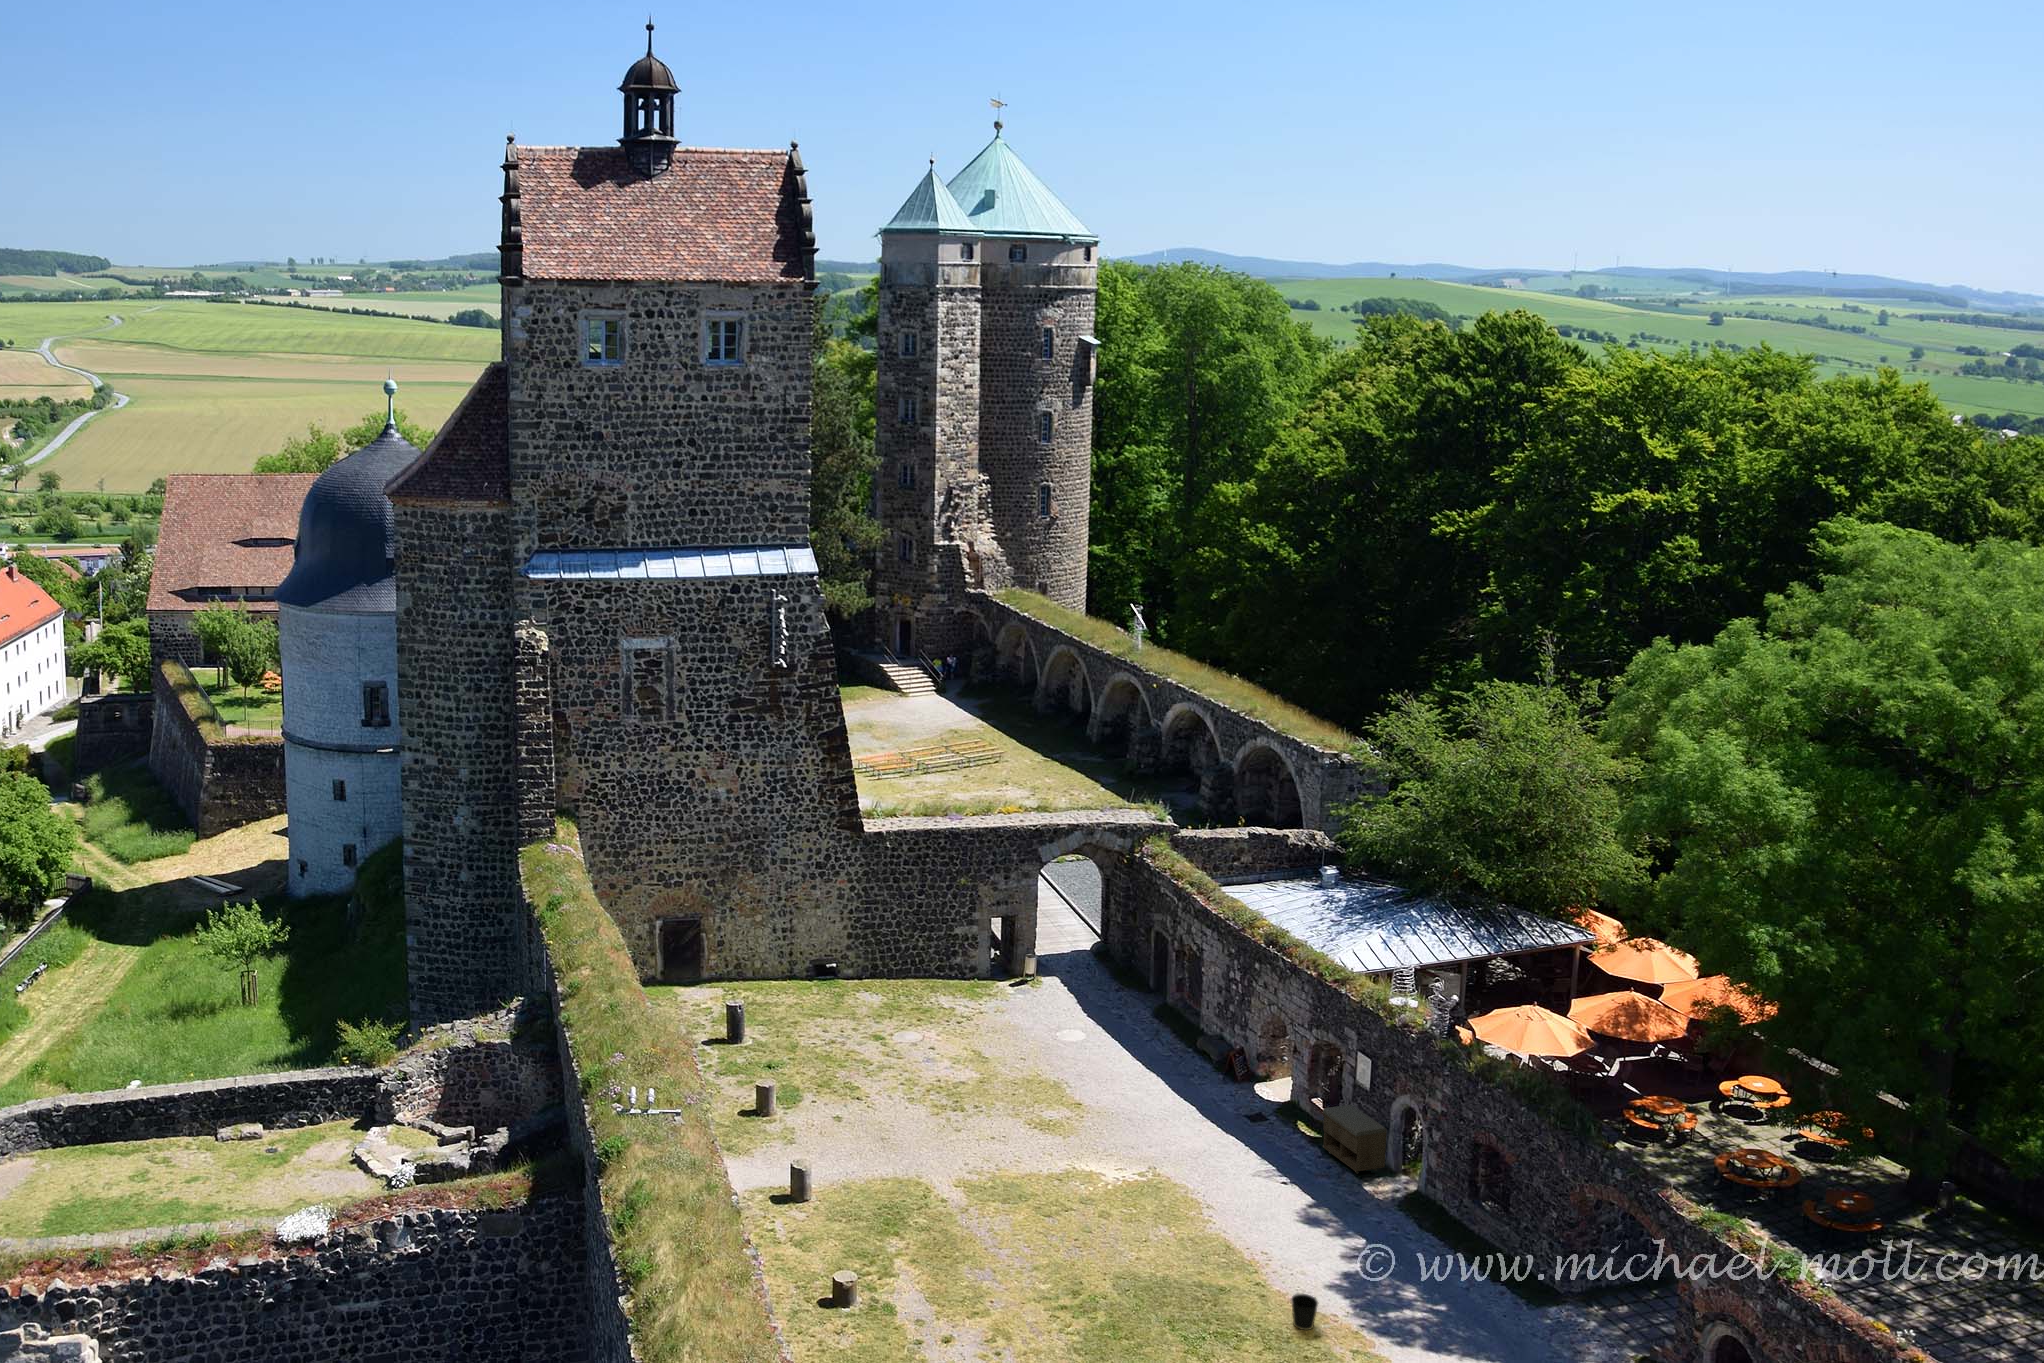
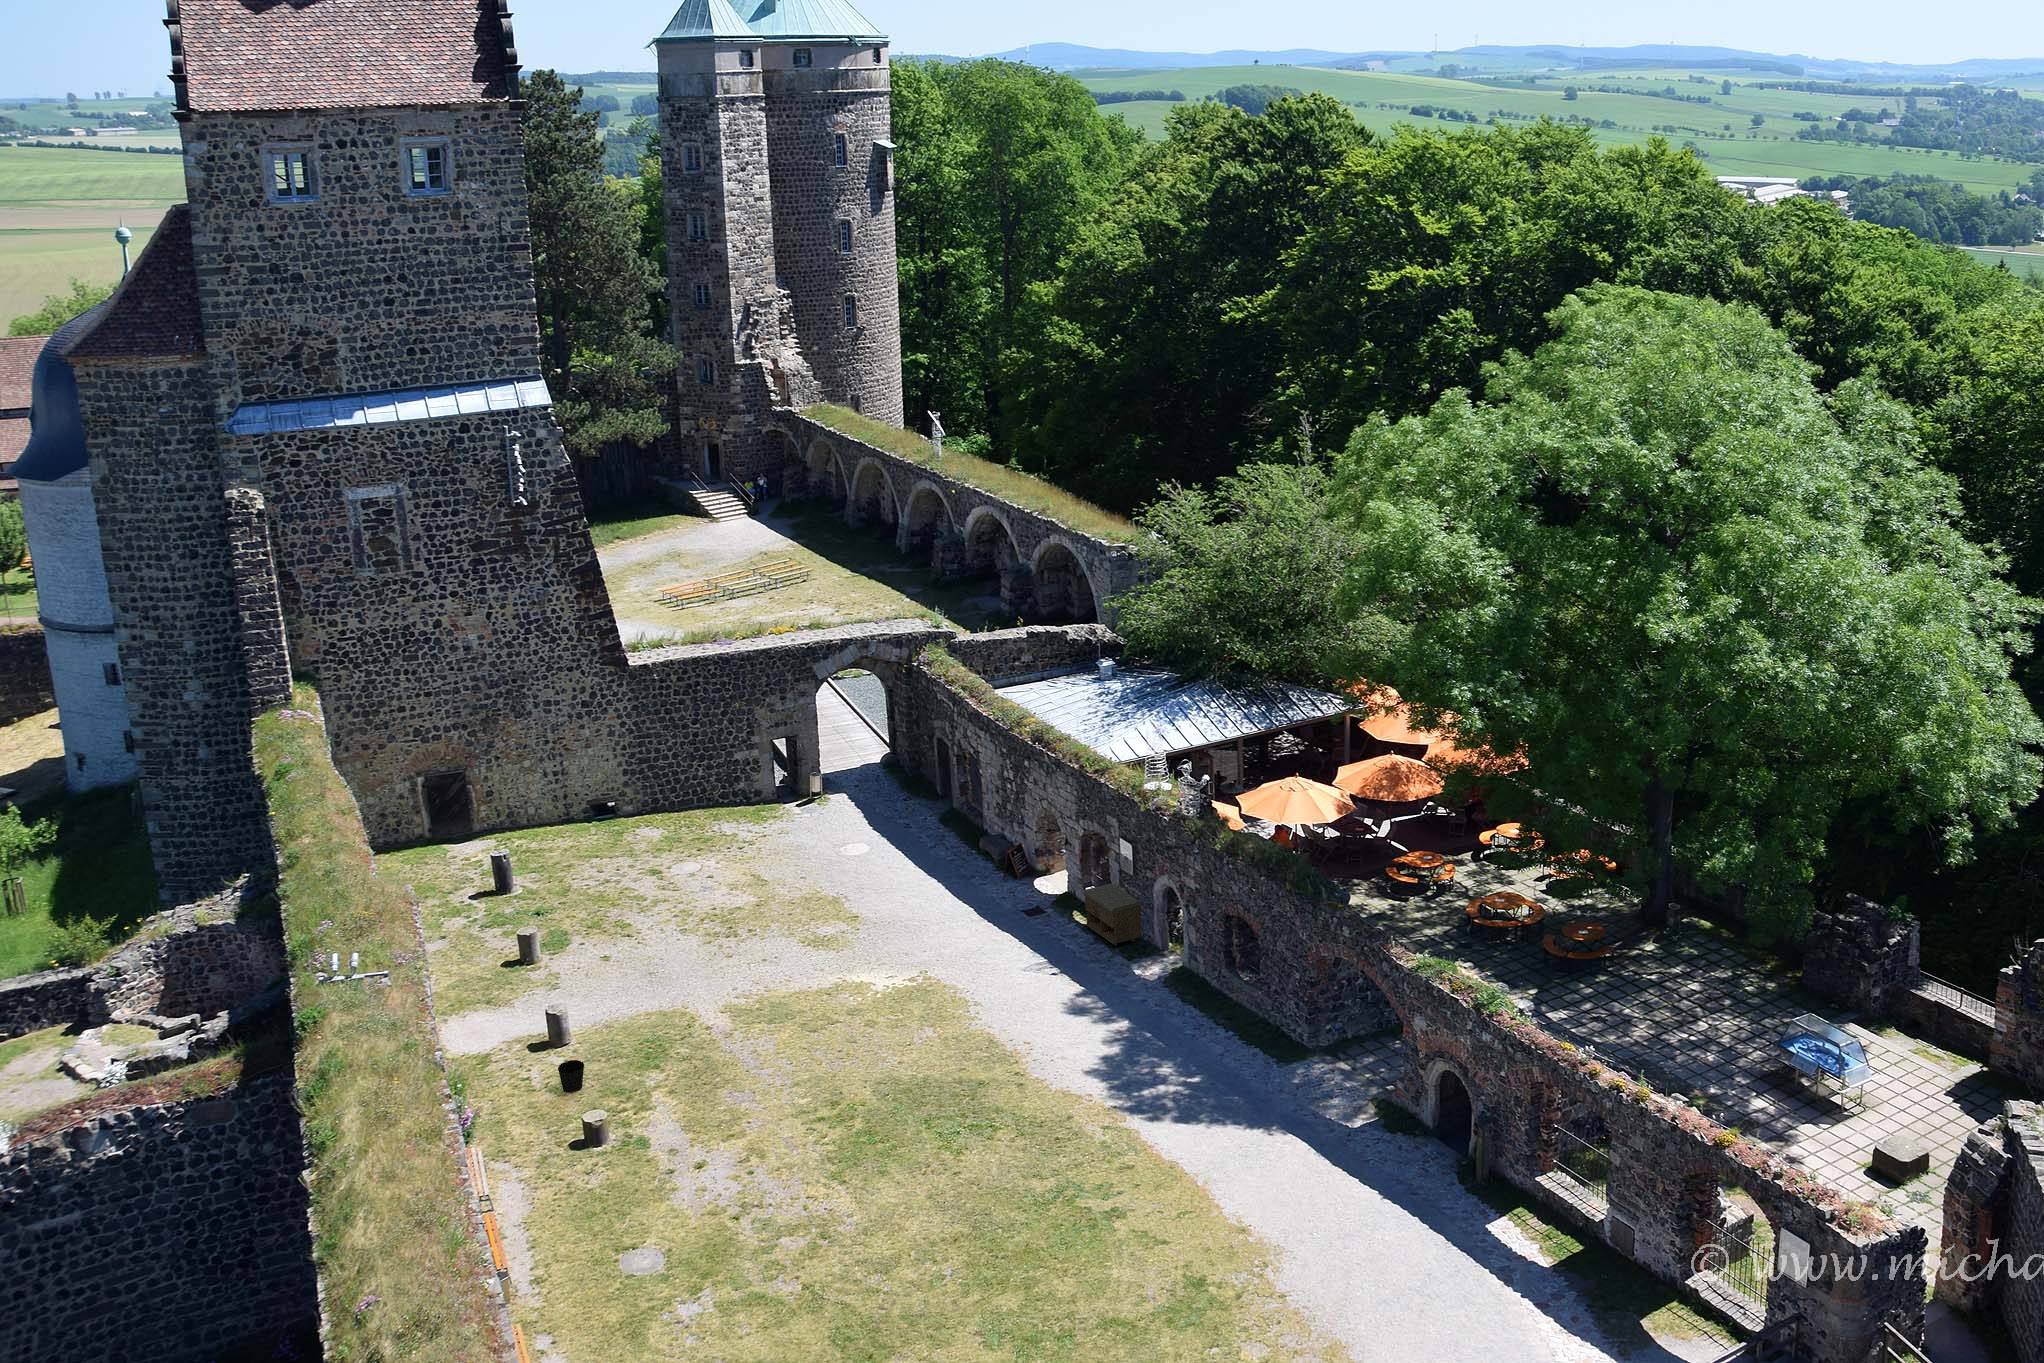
bucket: present [1291,1294,1318,1330] -> present [558,1060,584,1093]

